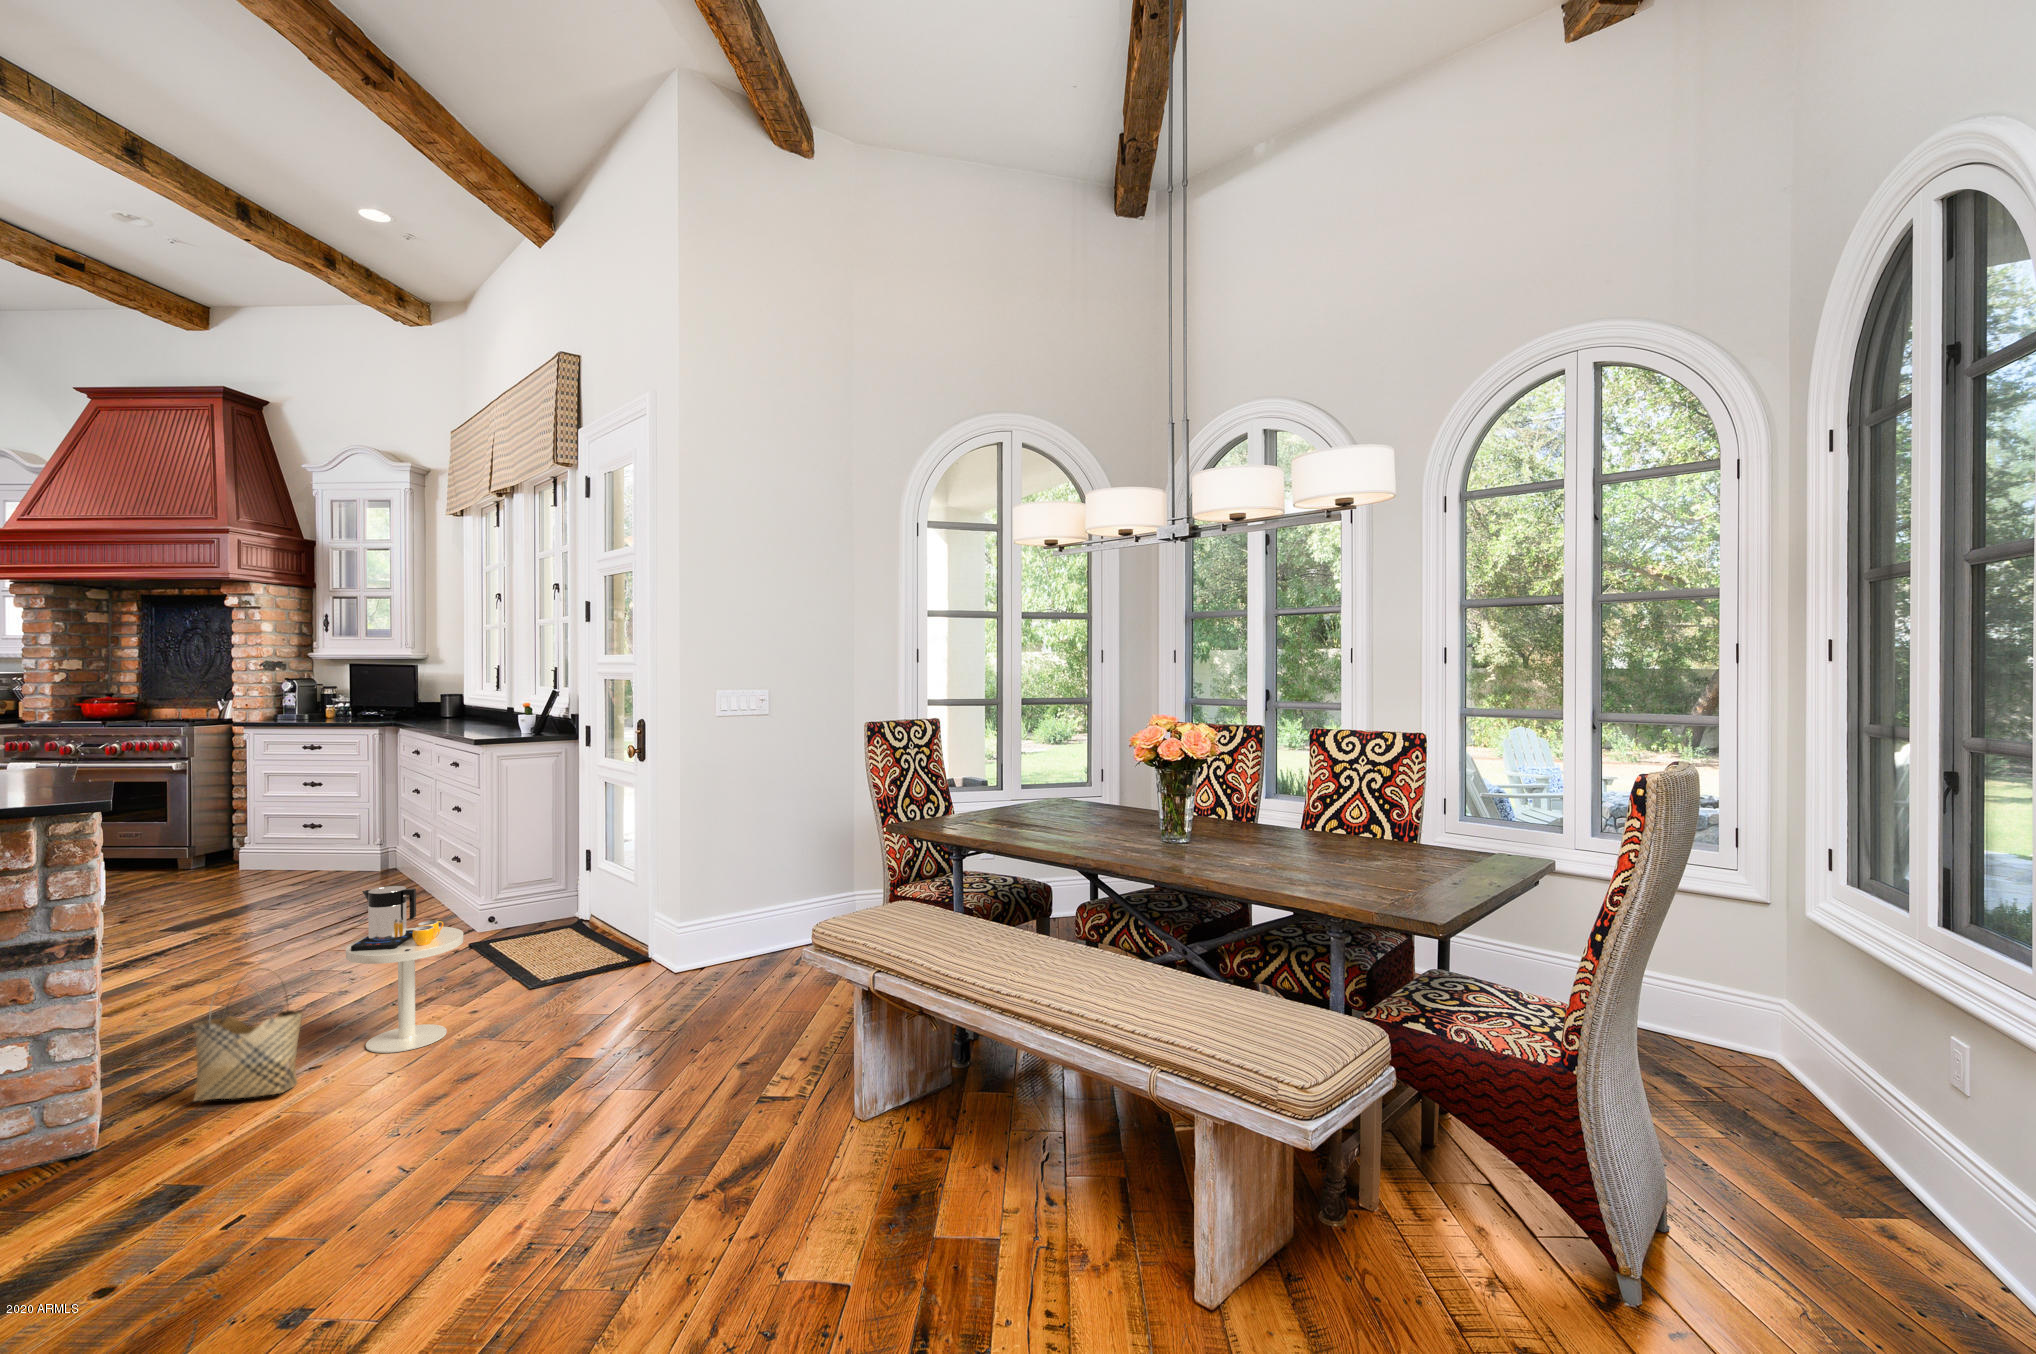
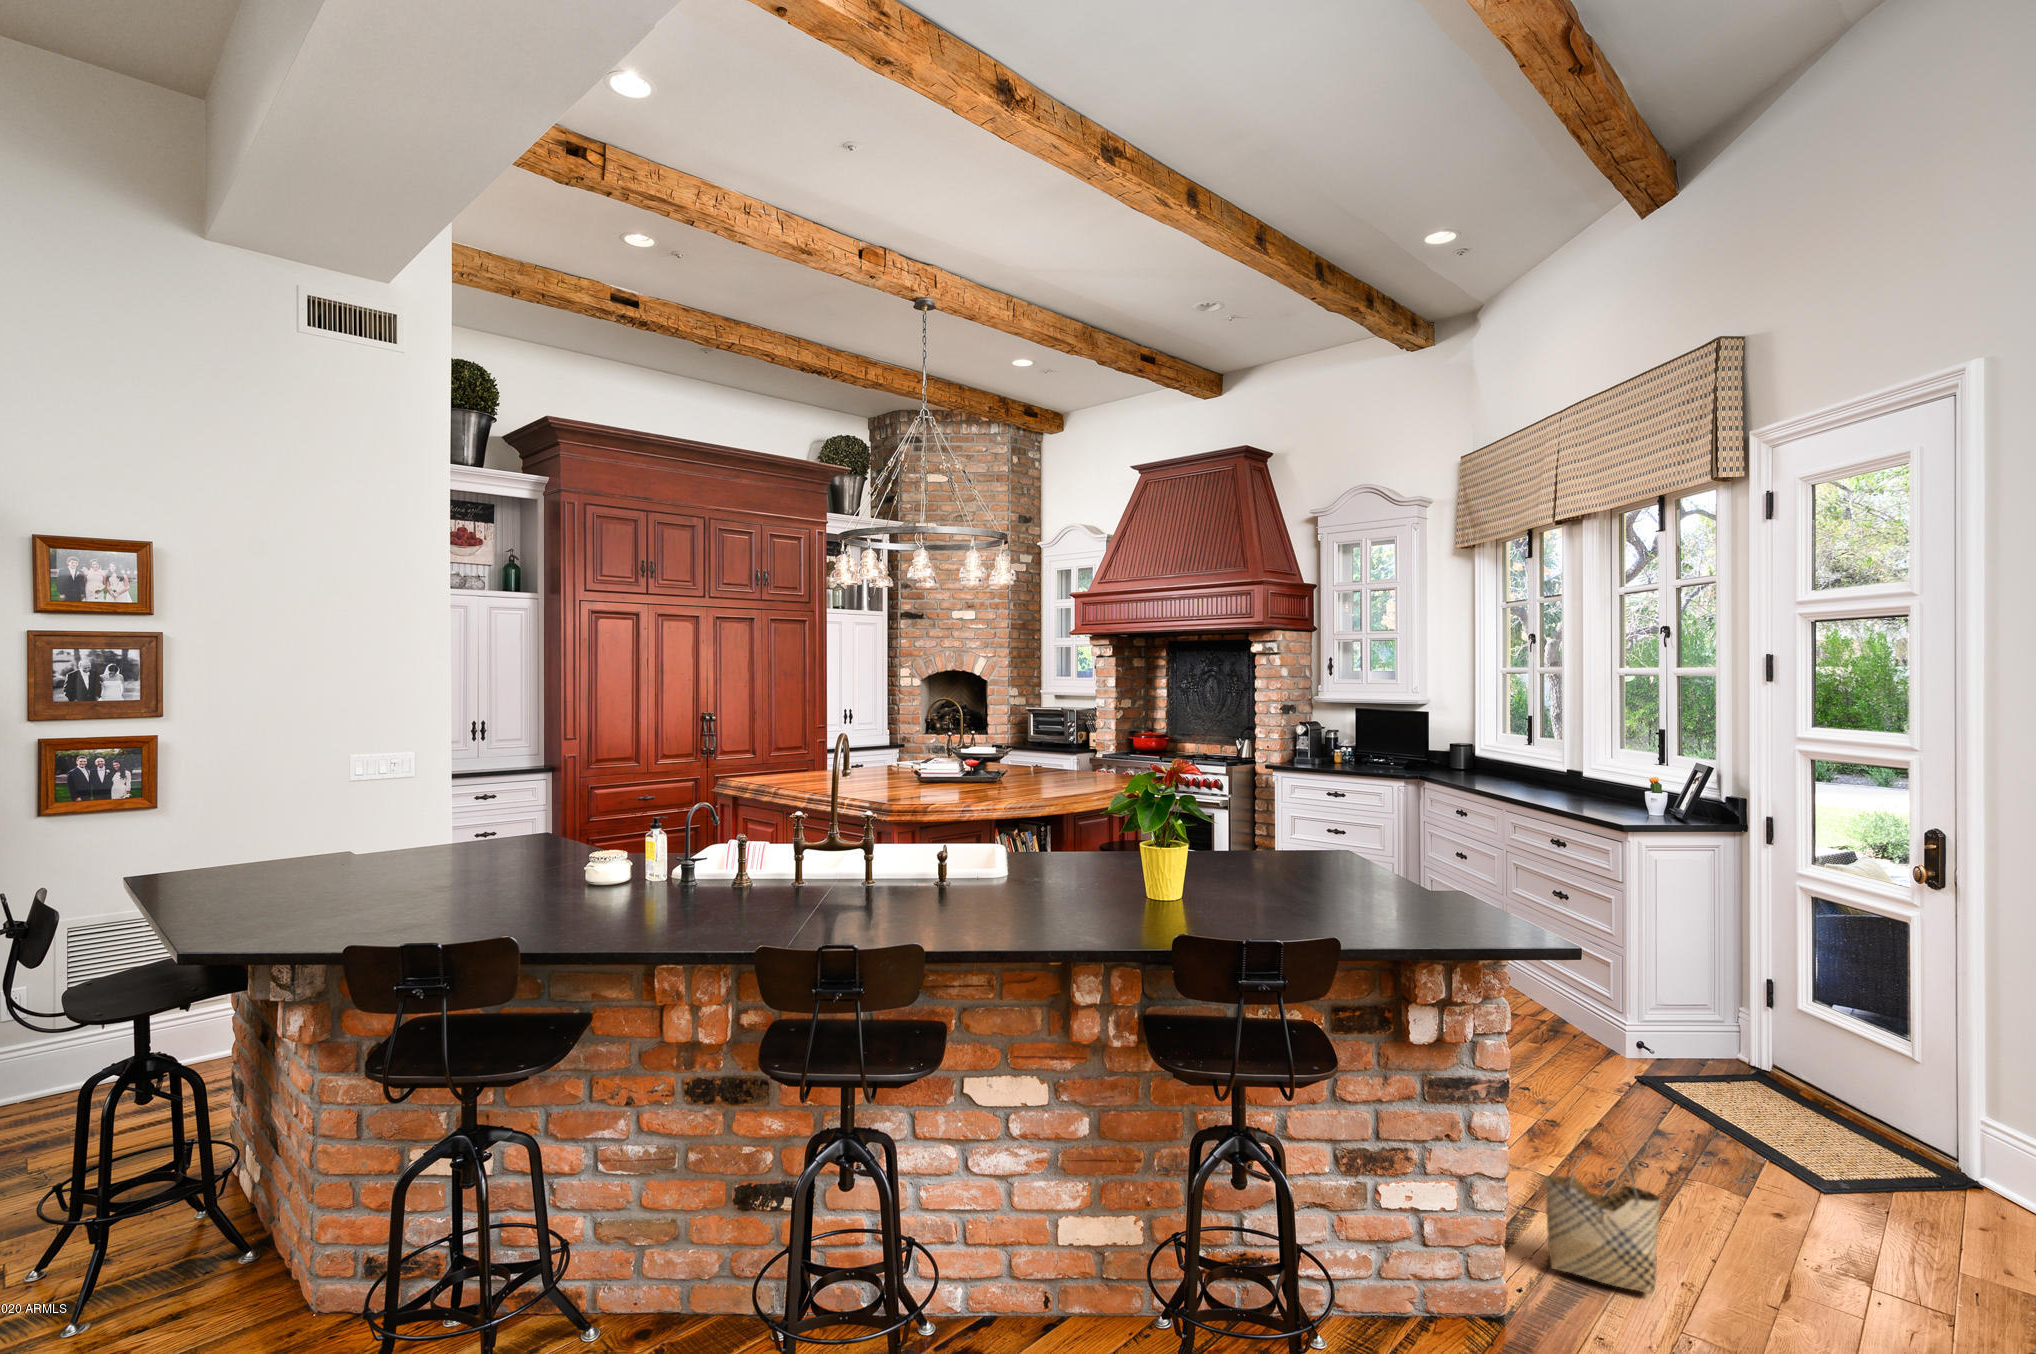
side table: present [346,886,463,1053] -> none [1648,1042,1798,1264]

